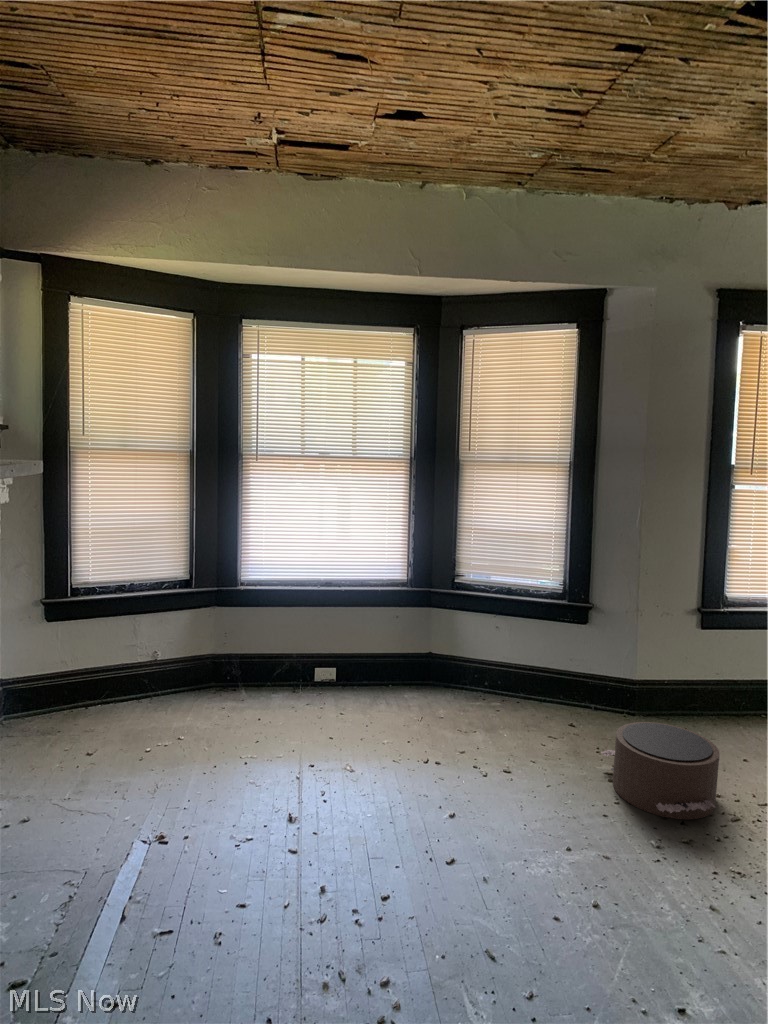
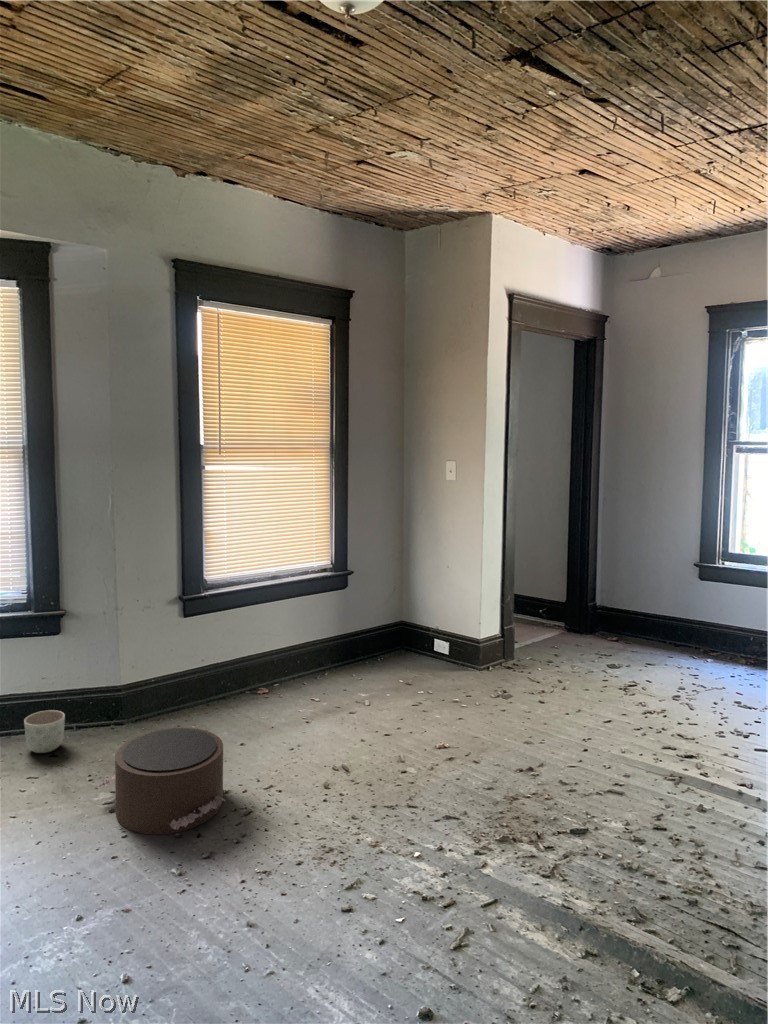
planter: none [553,683,585,717] -> present [24,710,65,753]

